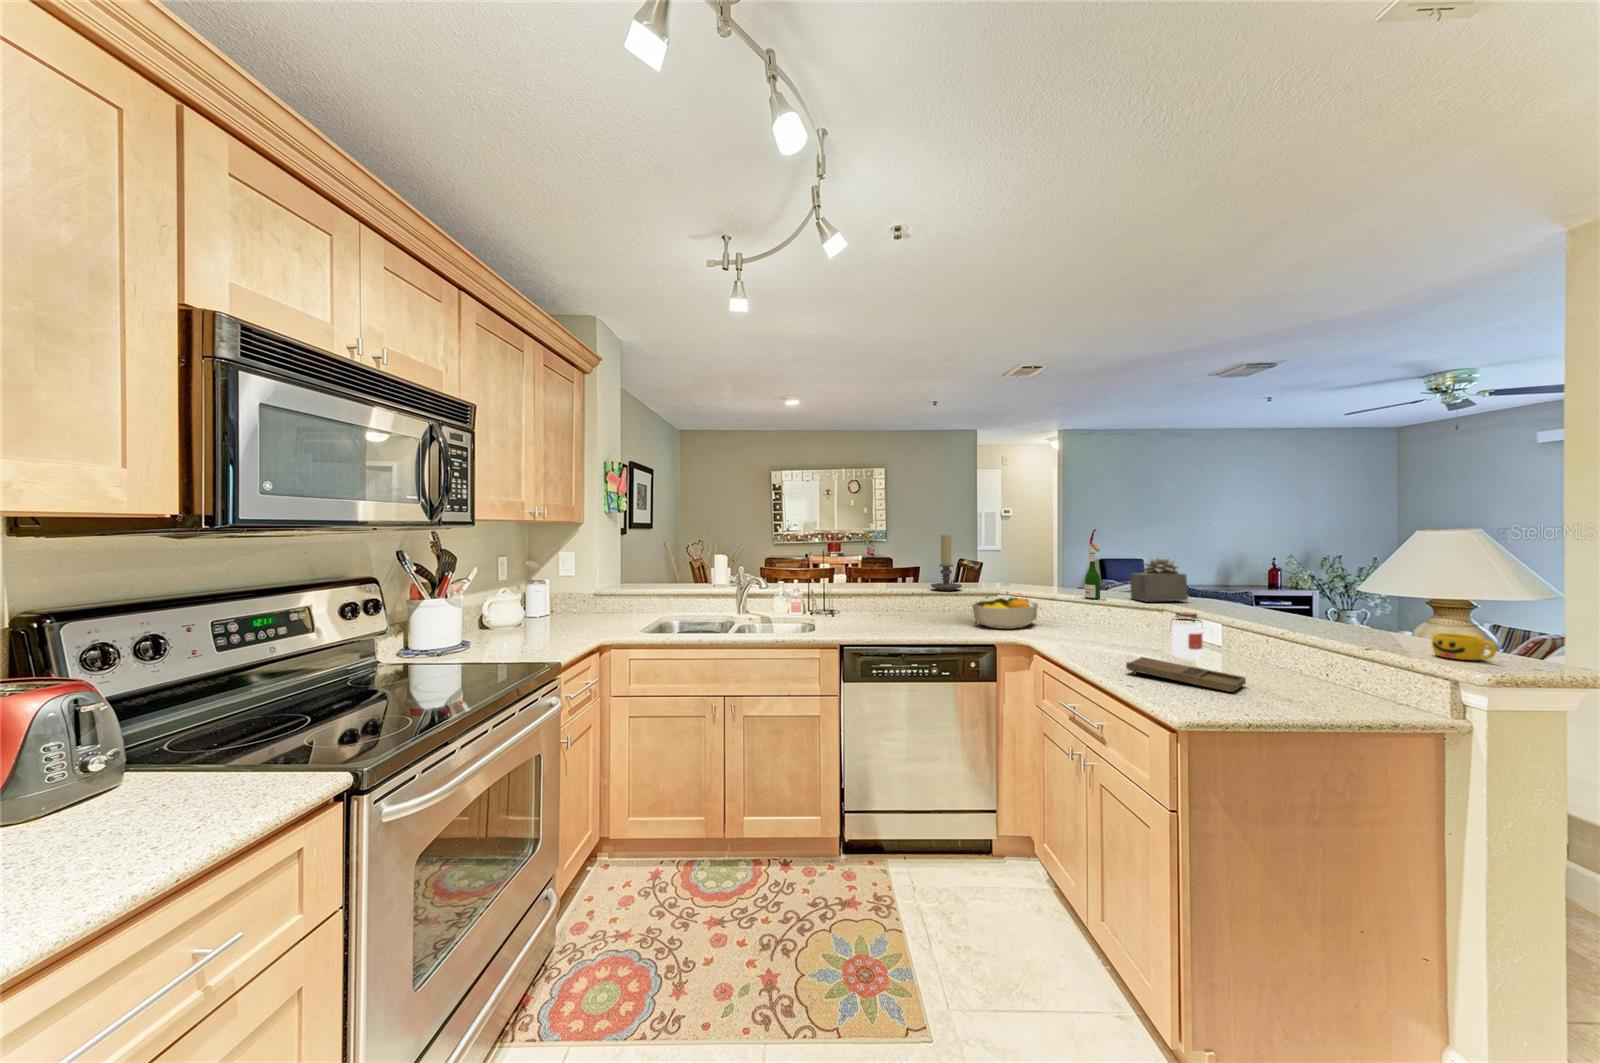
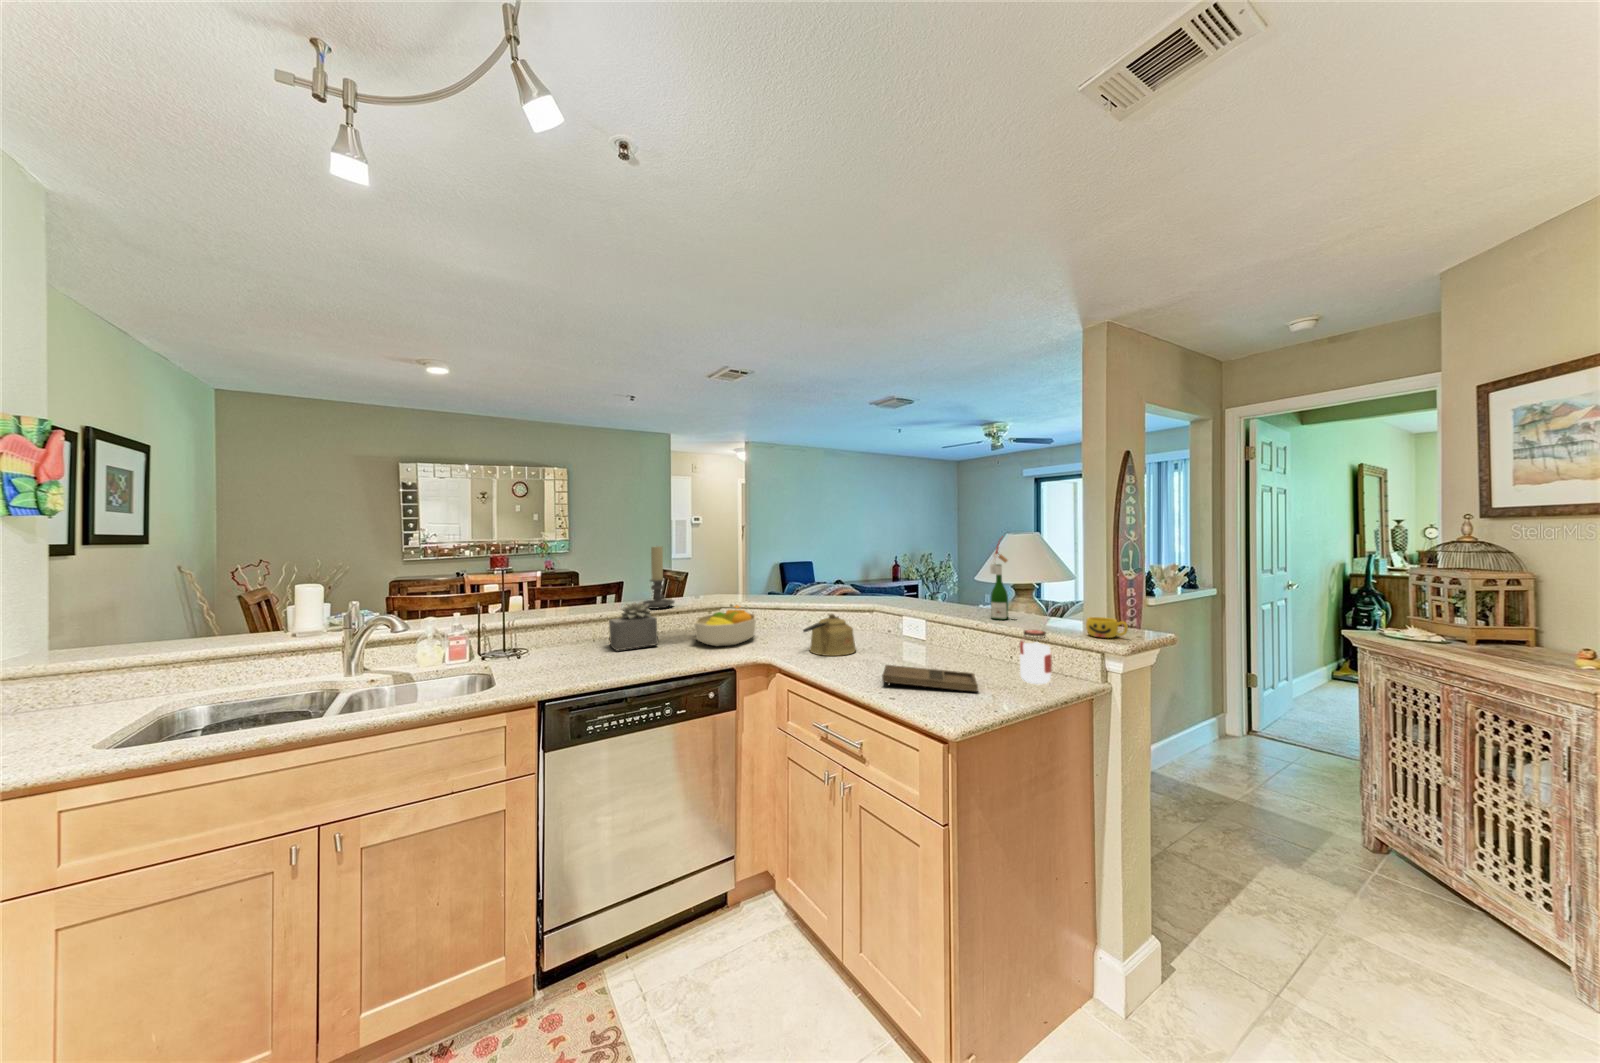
wine bottle: present [1085,529,1106,600] -> present [990,545,1014,620]
succulent plant: present [1130,558,1188,601] -> present [609,602,658,650]
kettle: none [1073,606,1135,649] -> present [803,614,856,656]
jar: present [1171,612,1203,659] -> present [1020,630,1052,684]

